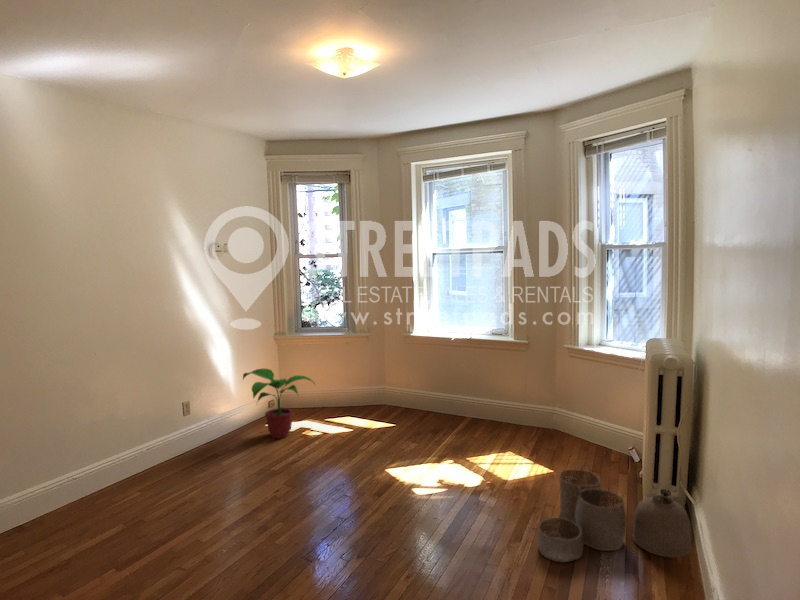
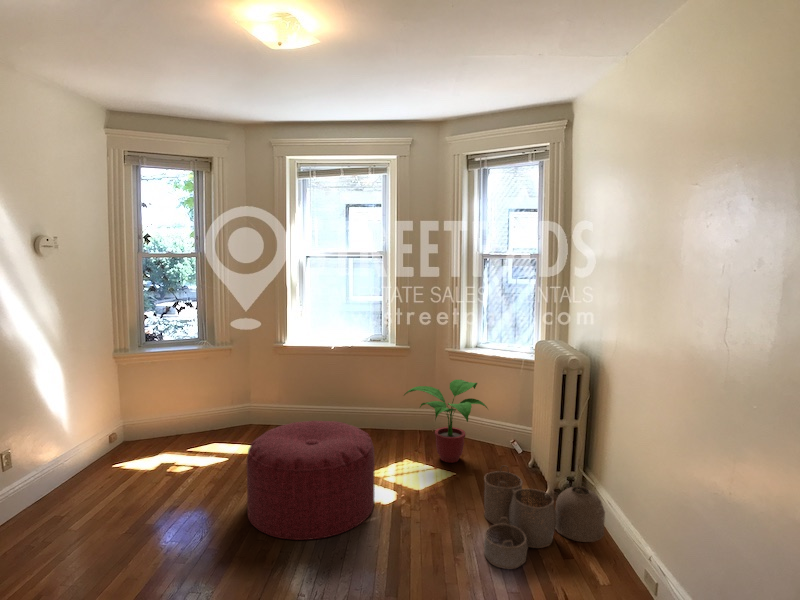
potted plant: present [243,369,312,438] -> present [404,380,488,463]
ottoman: none [345,402,460,503] -> present [247,421,375,540]

